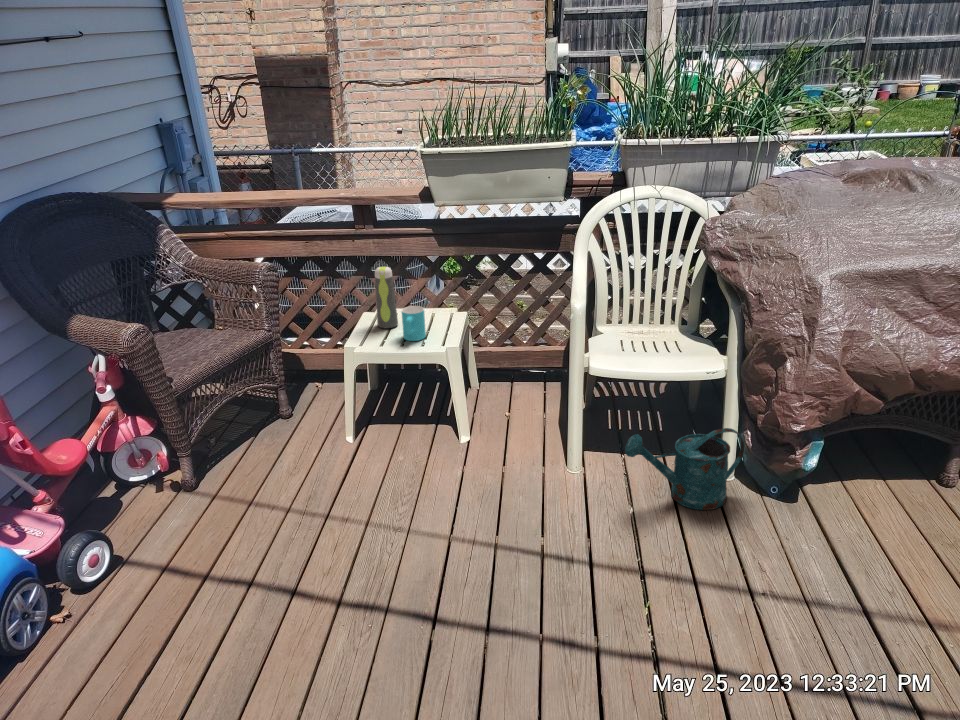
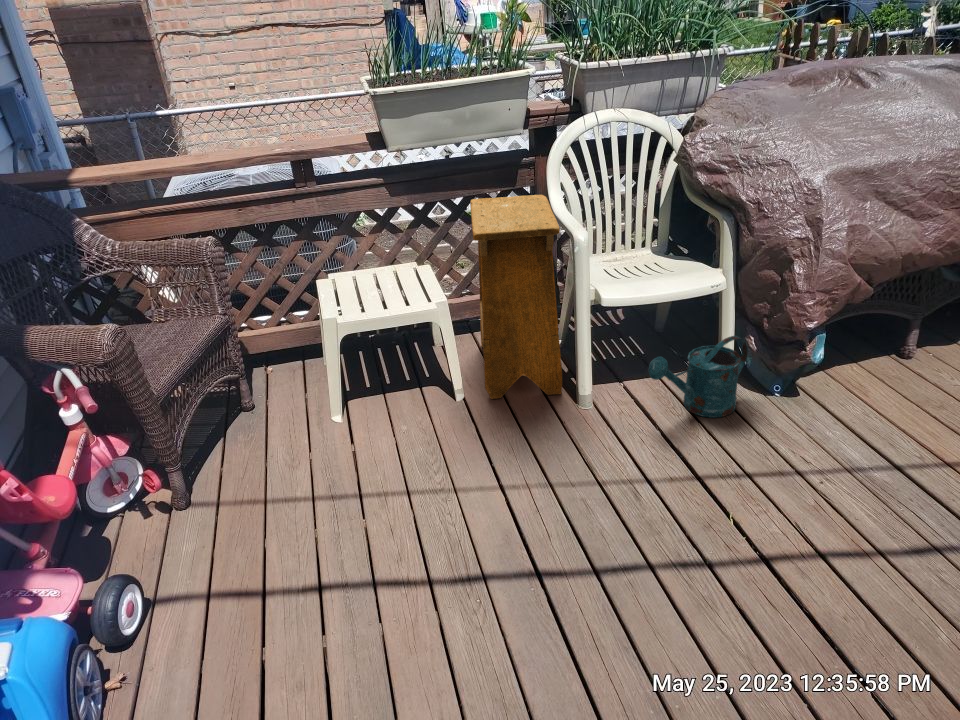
stool: none [480,257,578,457] -> present [470,195,562,399]
water bottle: present [375,266,398,328] -> none [340,224,369,292]
cup: present [402,306,426,341] -> none [381,263,409,301]

